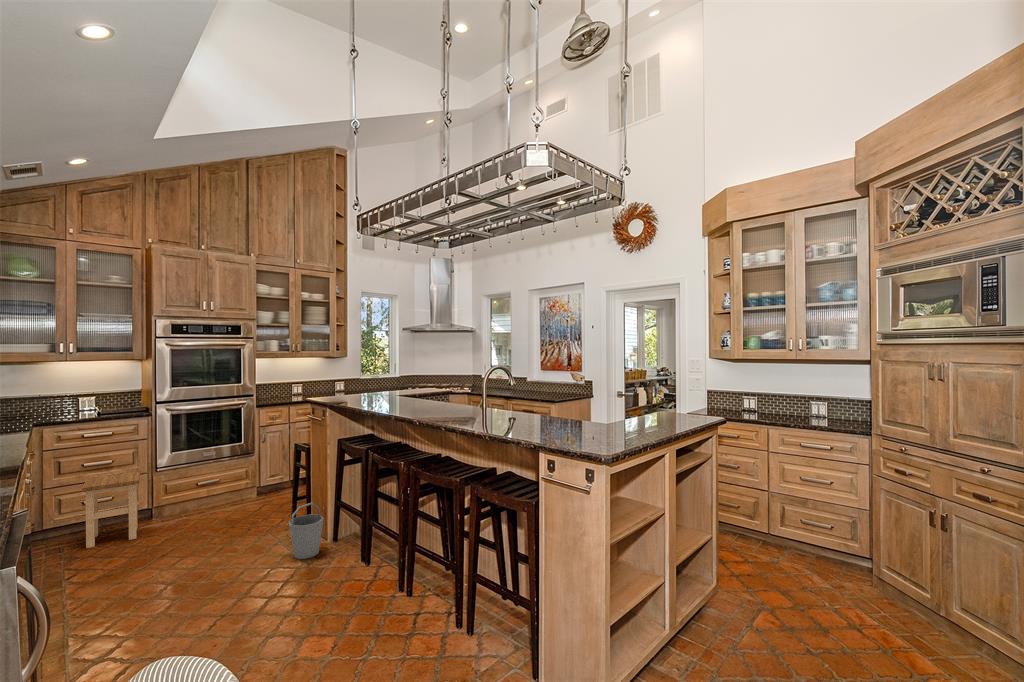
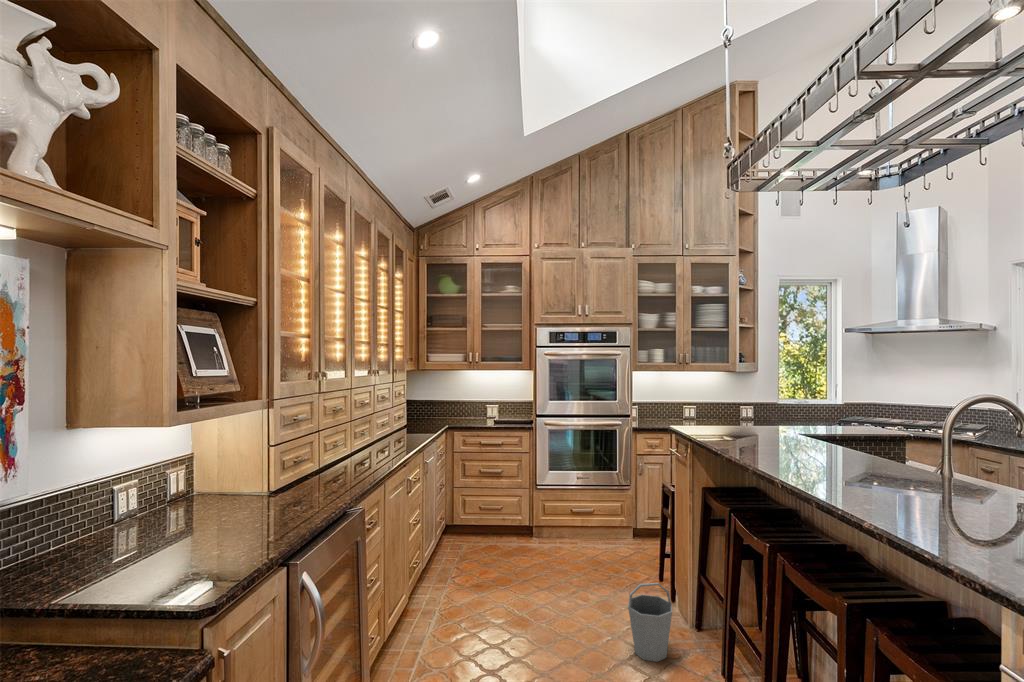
stool: present [82,471,140,548] -> none [470,483,521,556]

